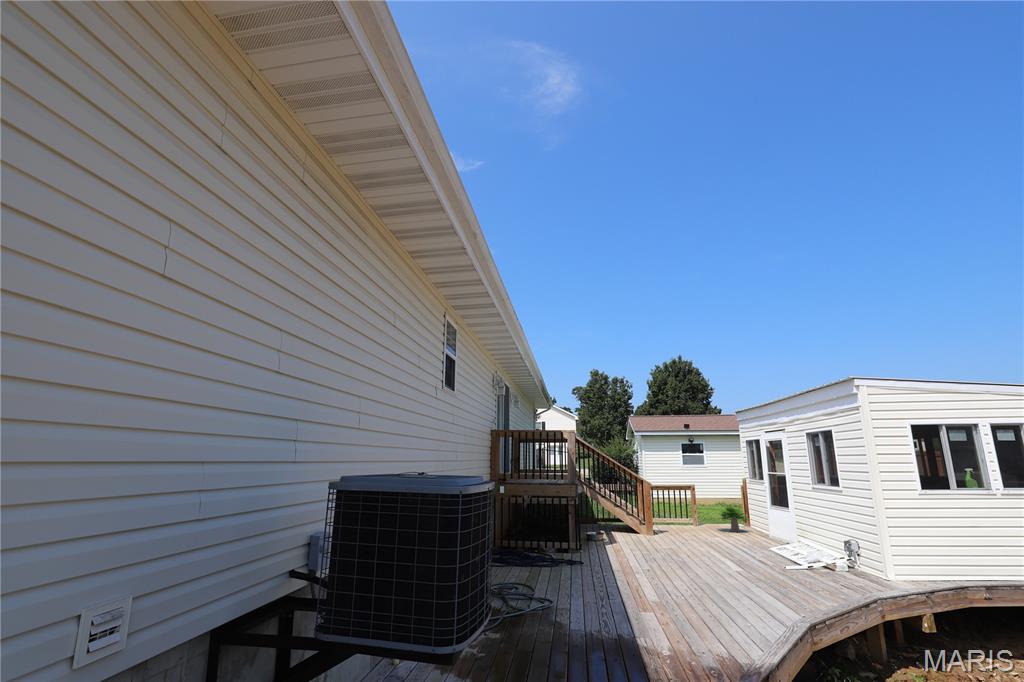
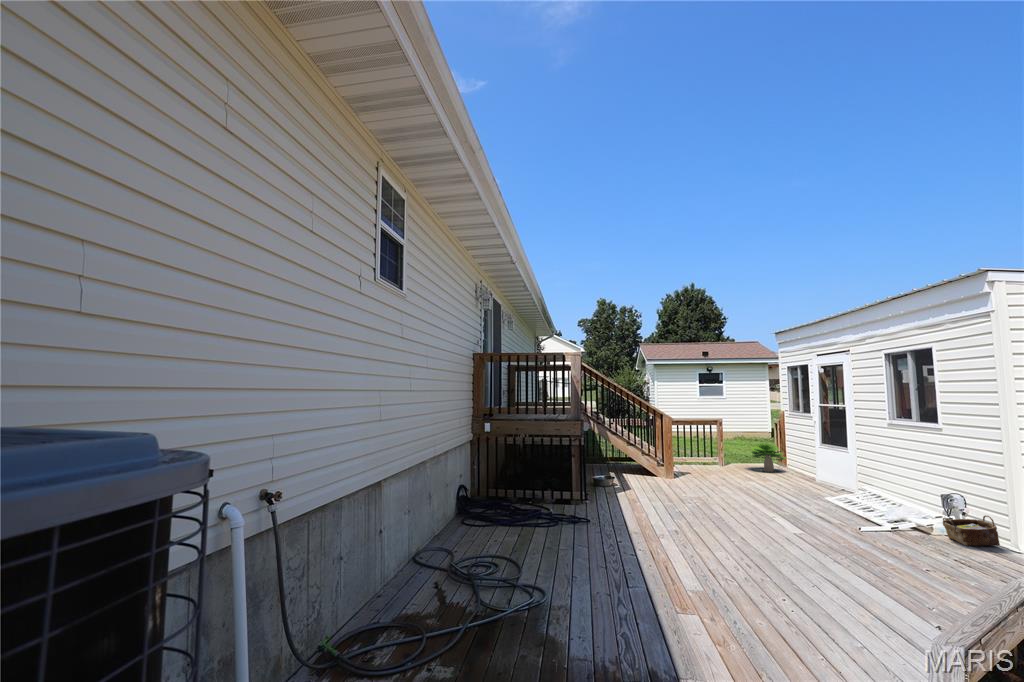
woven basket: none [839,555,876,577] -> present [943,515,1000,546]

